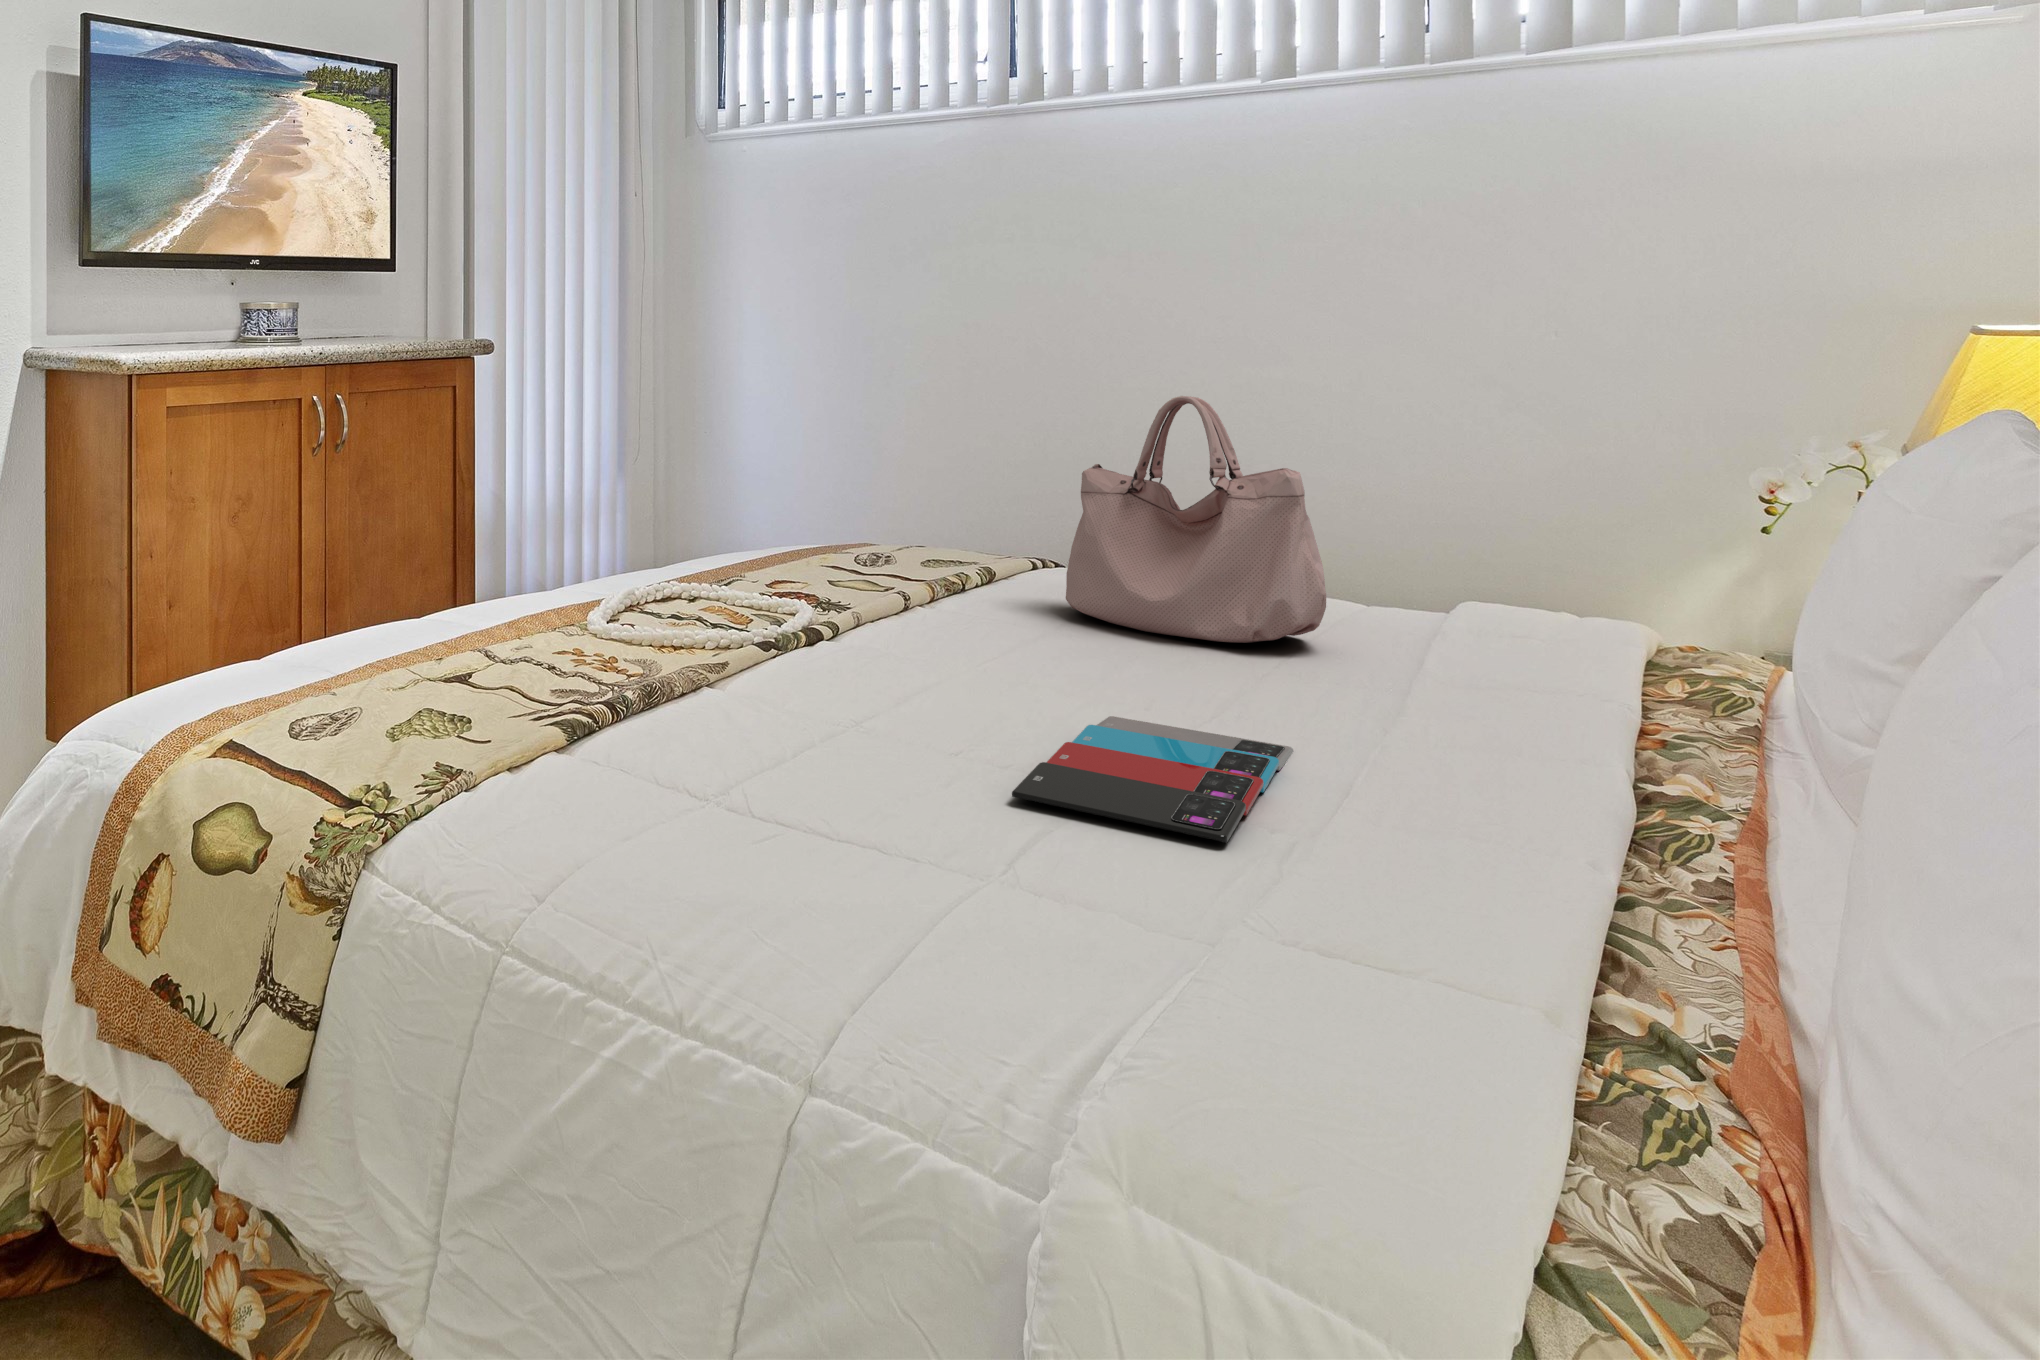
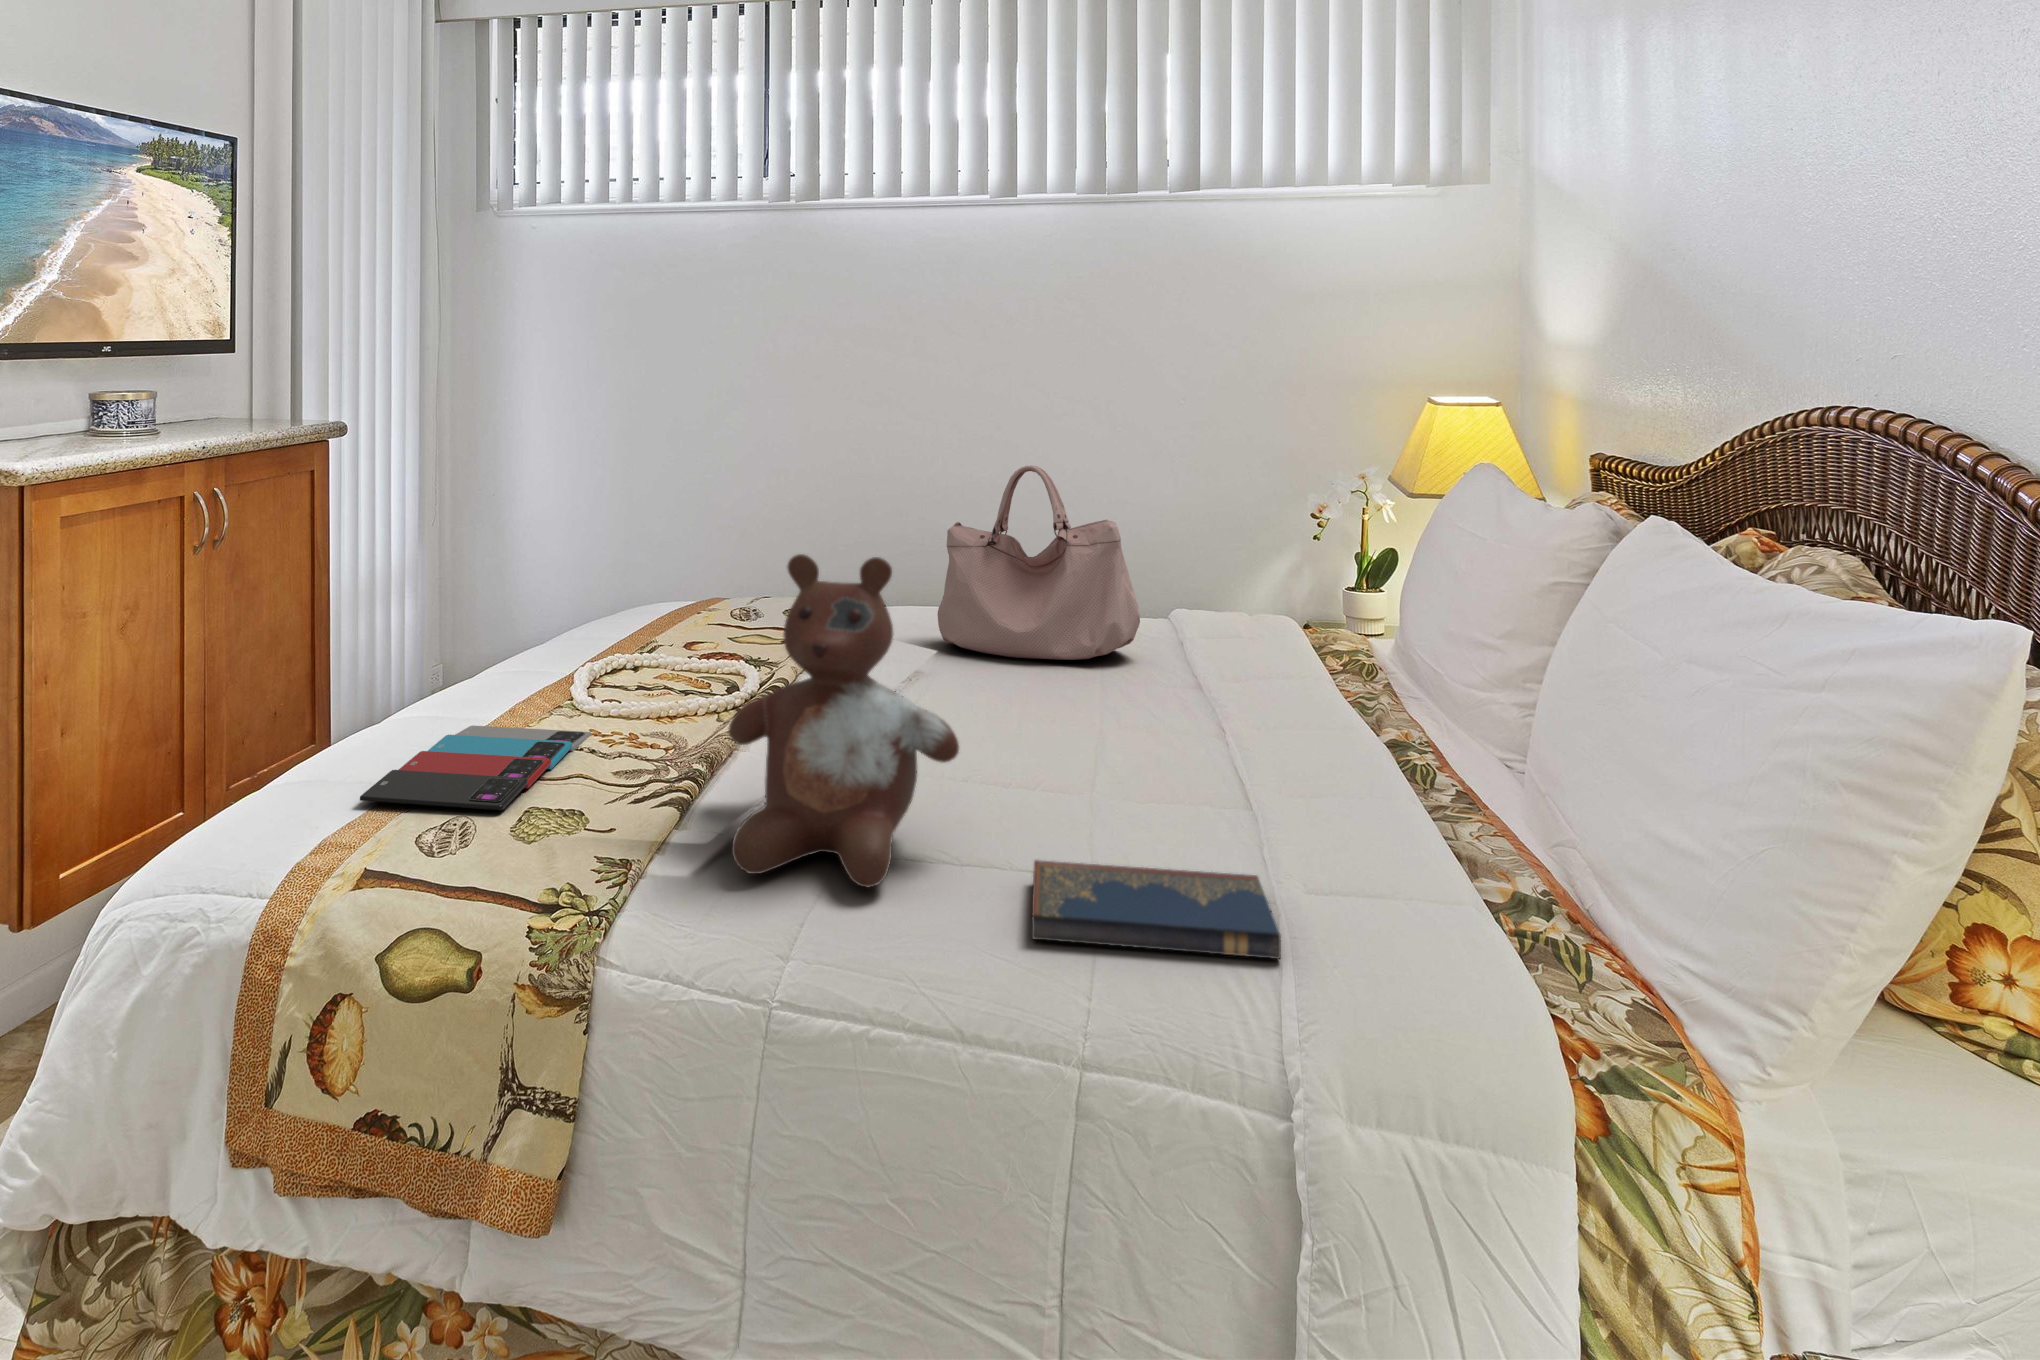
stuffed bear: none [567,451,860,844] -> present [728,554,959,887]
smartphone: present [1012,716,1293,842] -> present [360,726,592,810]
hardcover book: none [840,849,1219,1036] -> present [1032,860,1281,959]

